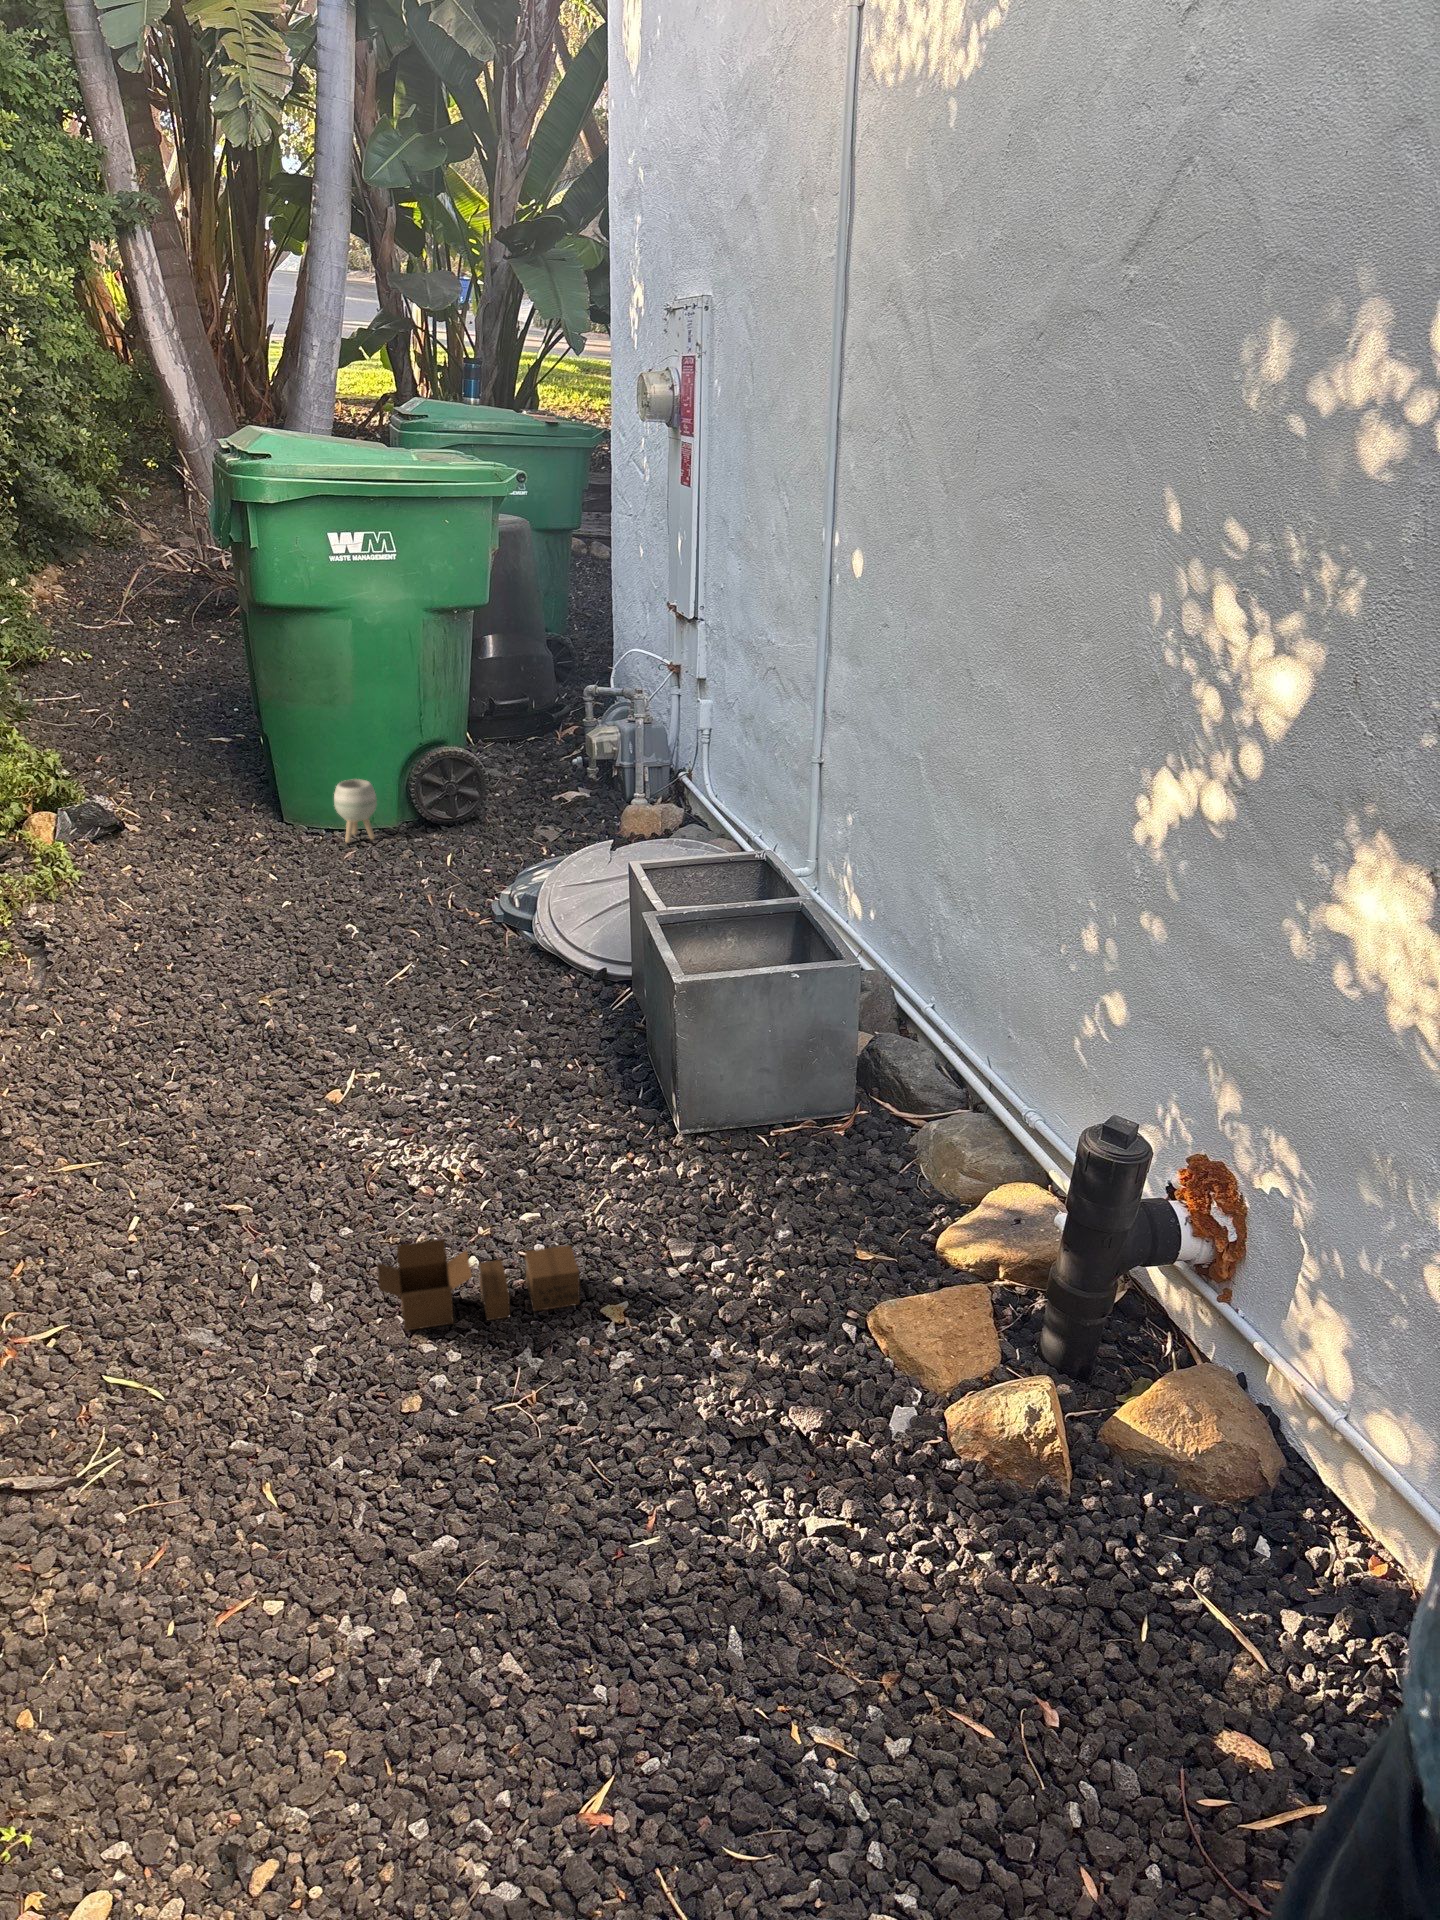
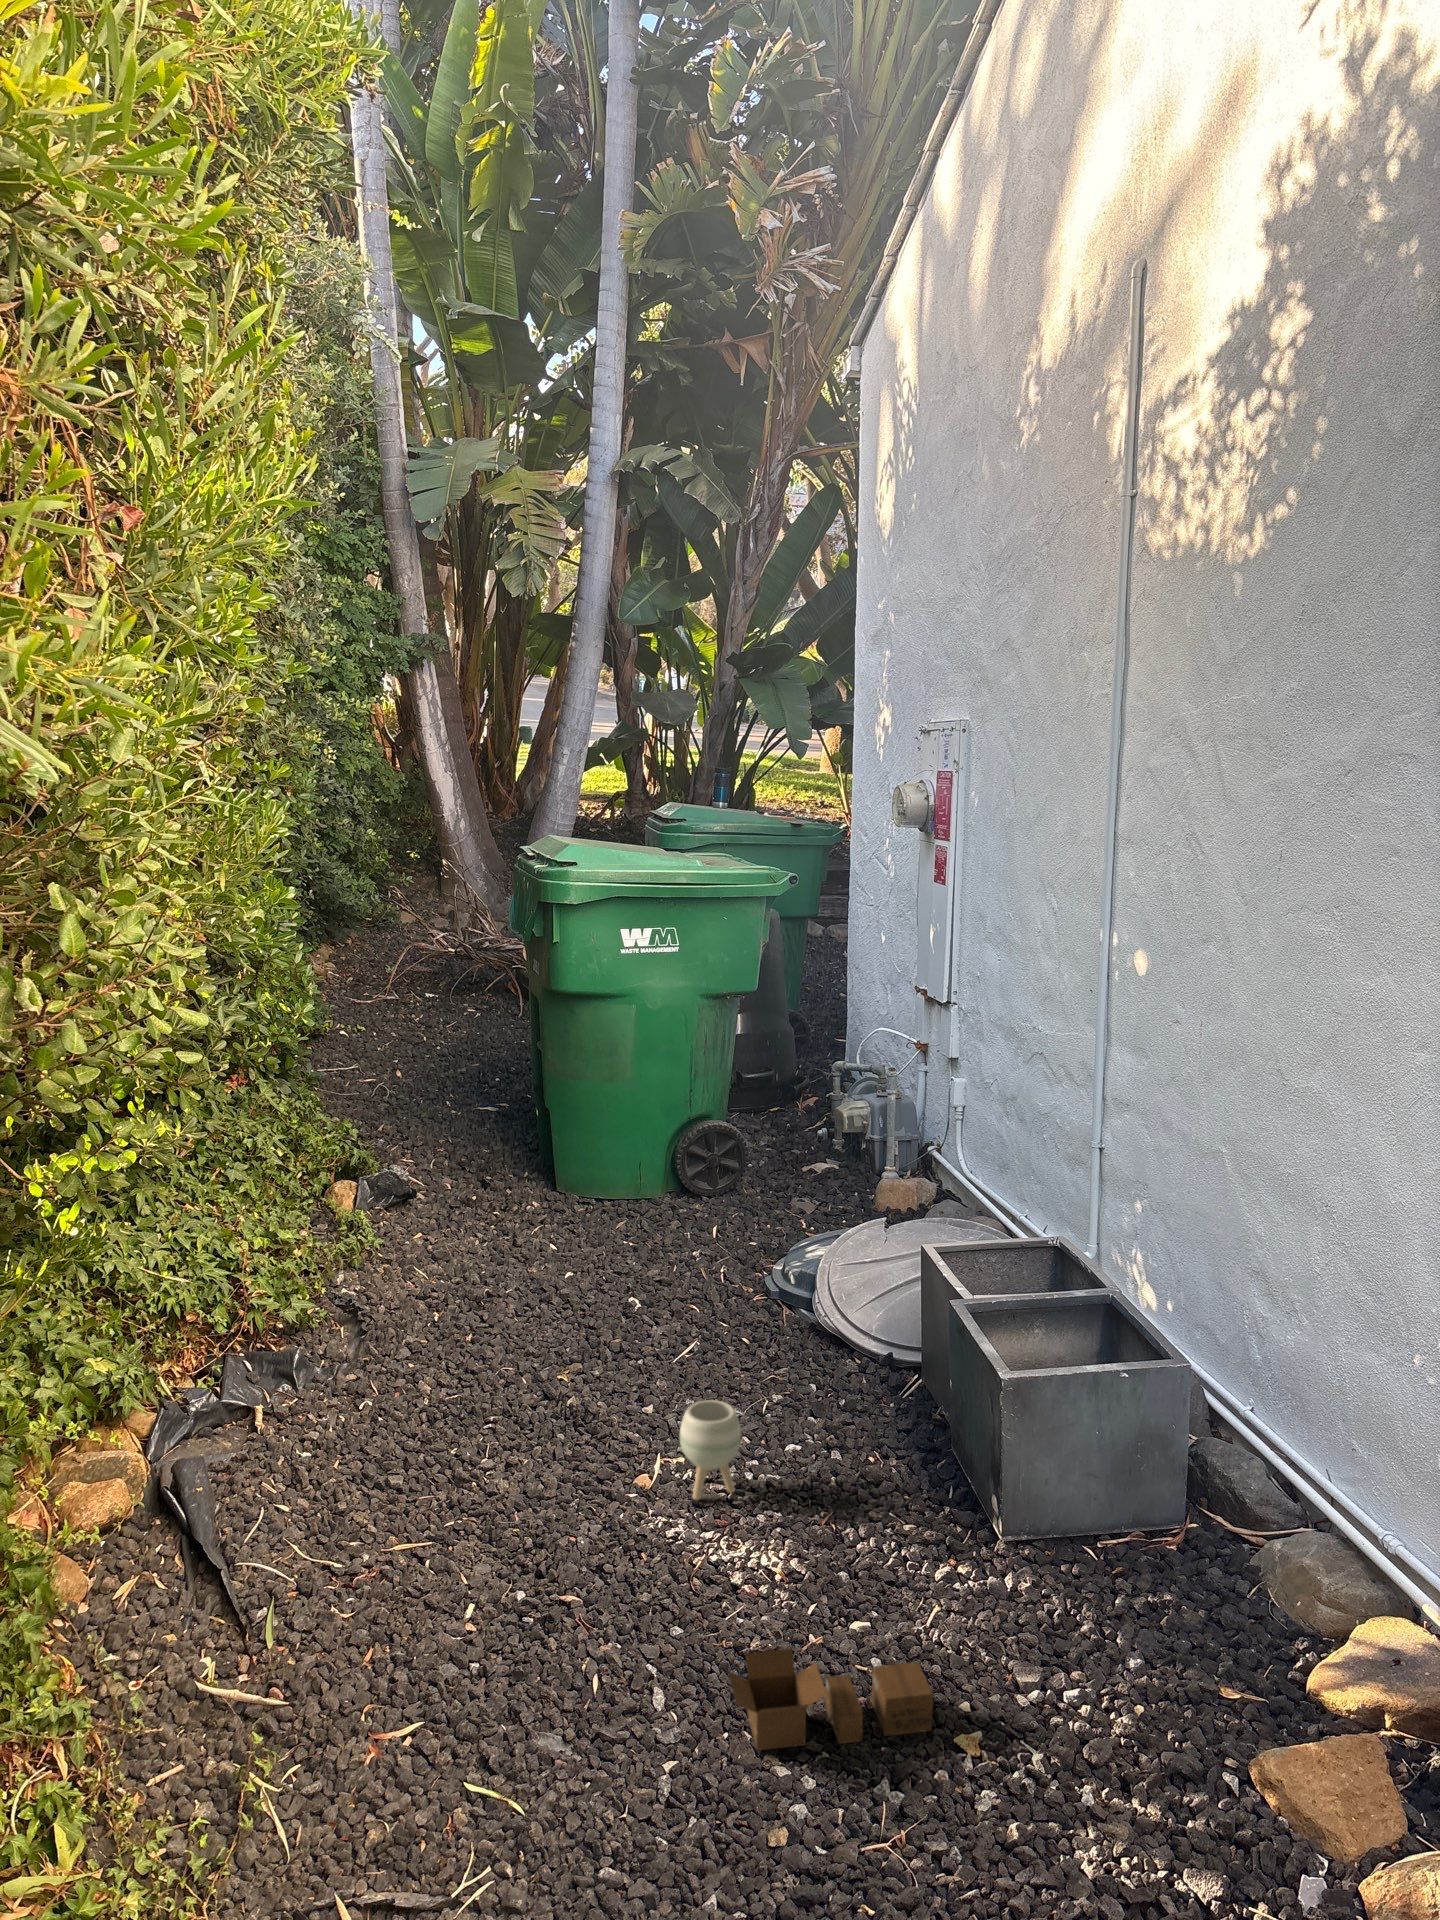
planter: present [334,779,377,843] -> present [680,1400,741,1500]

